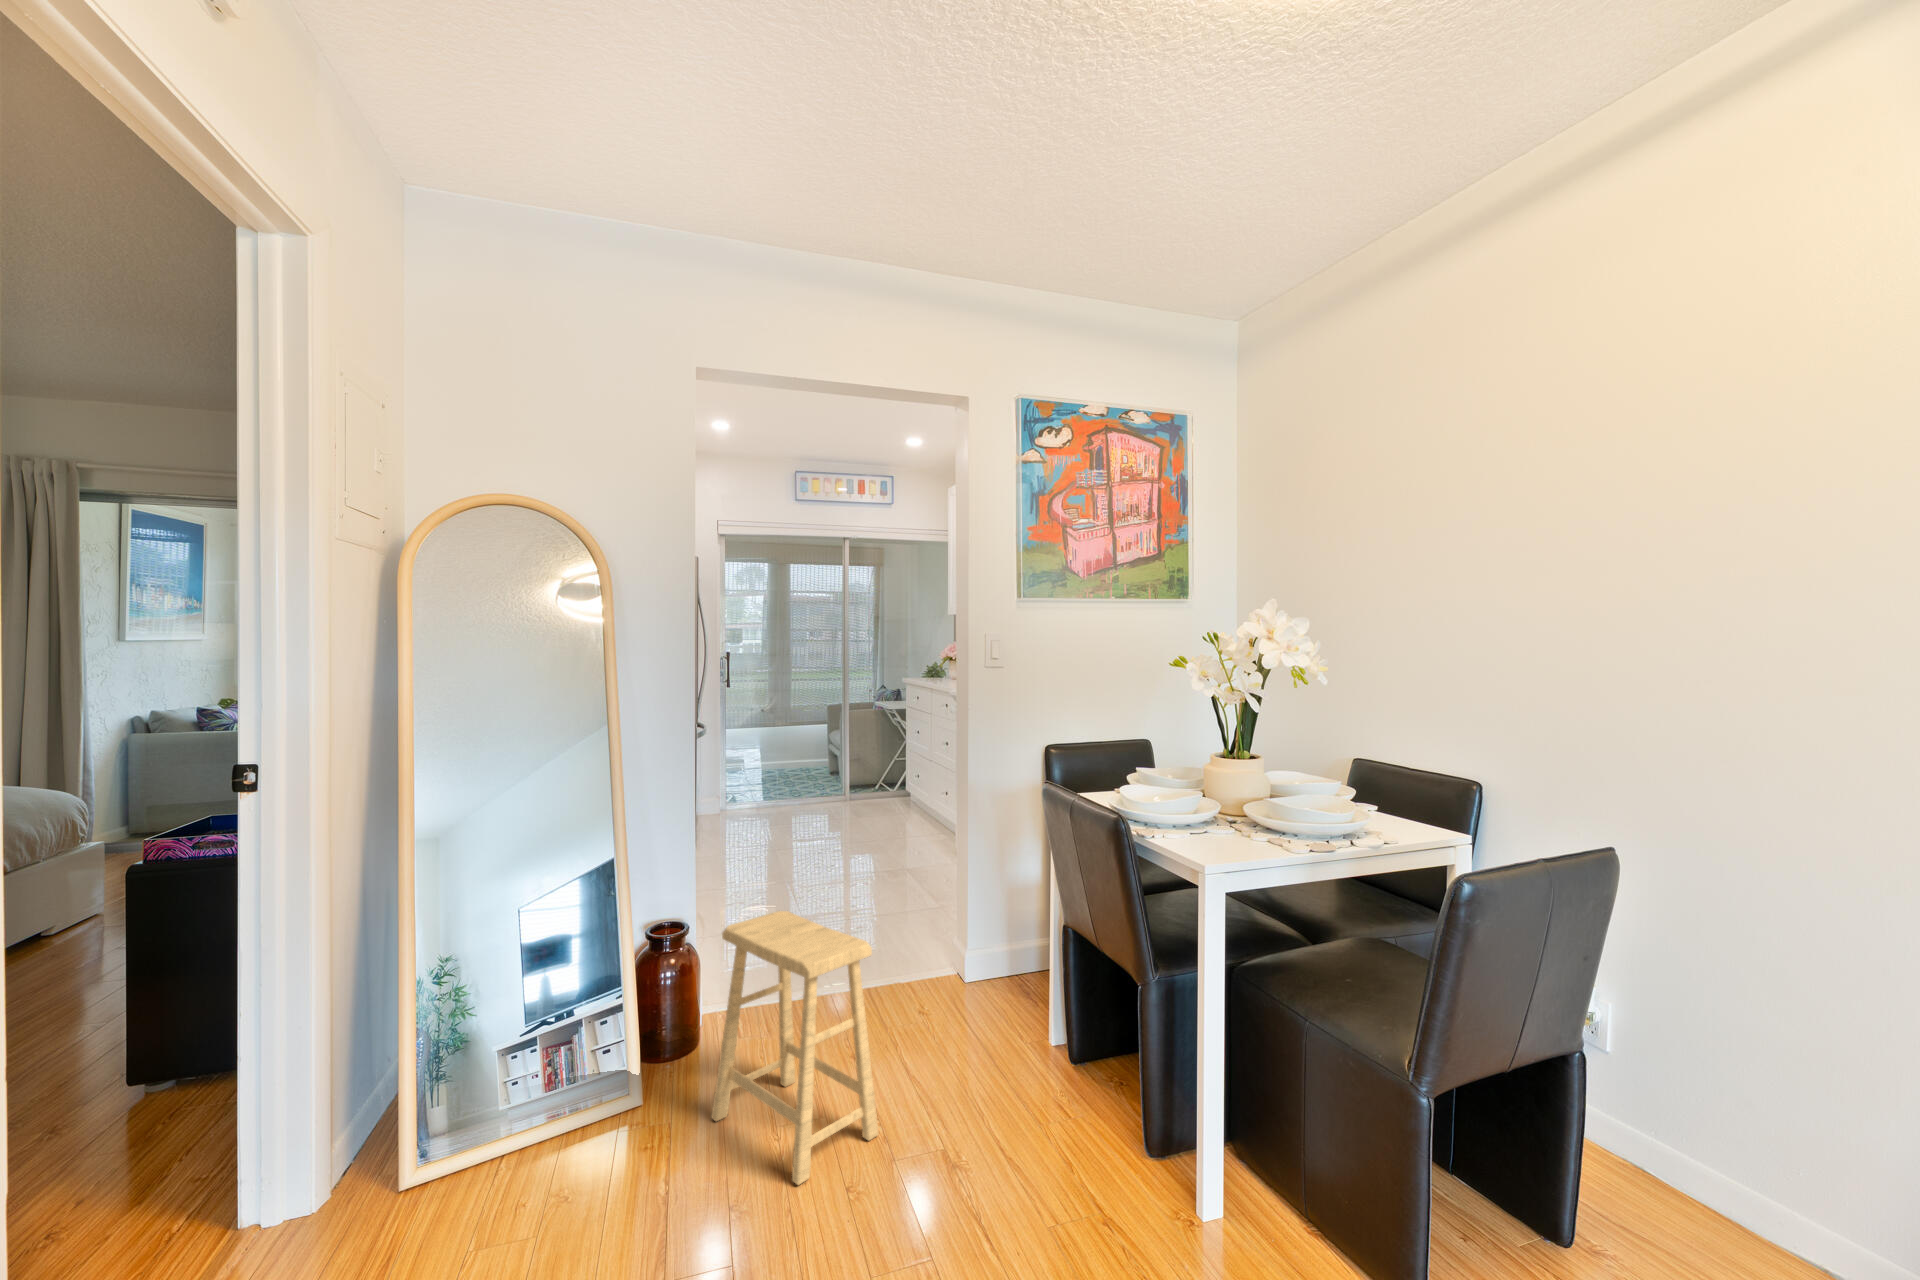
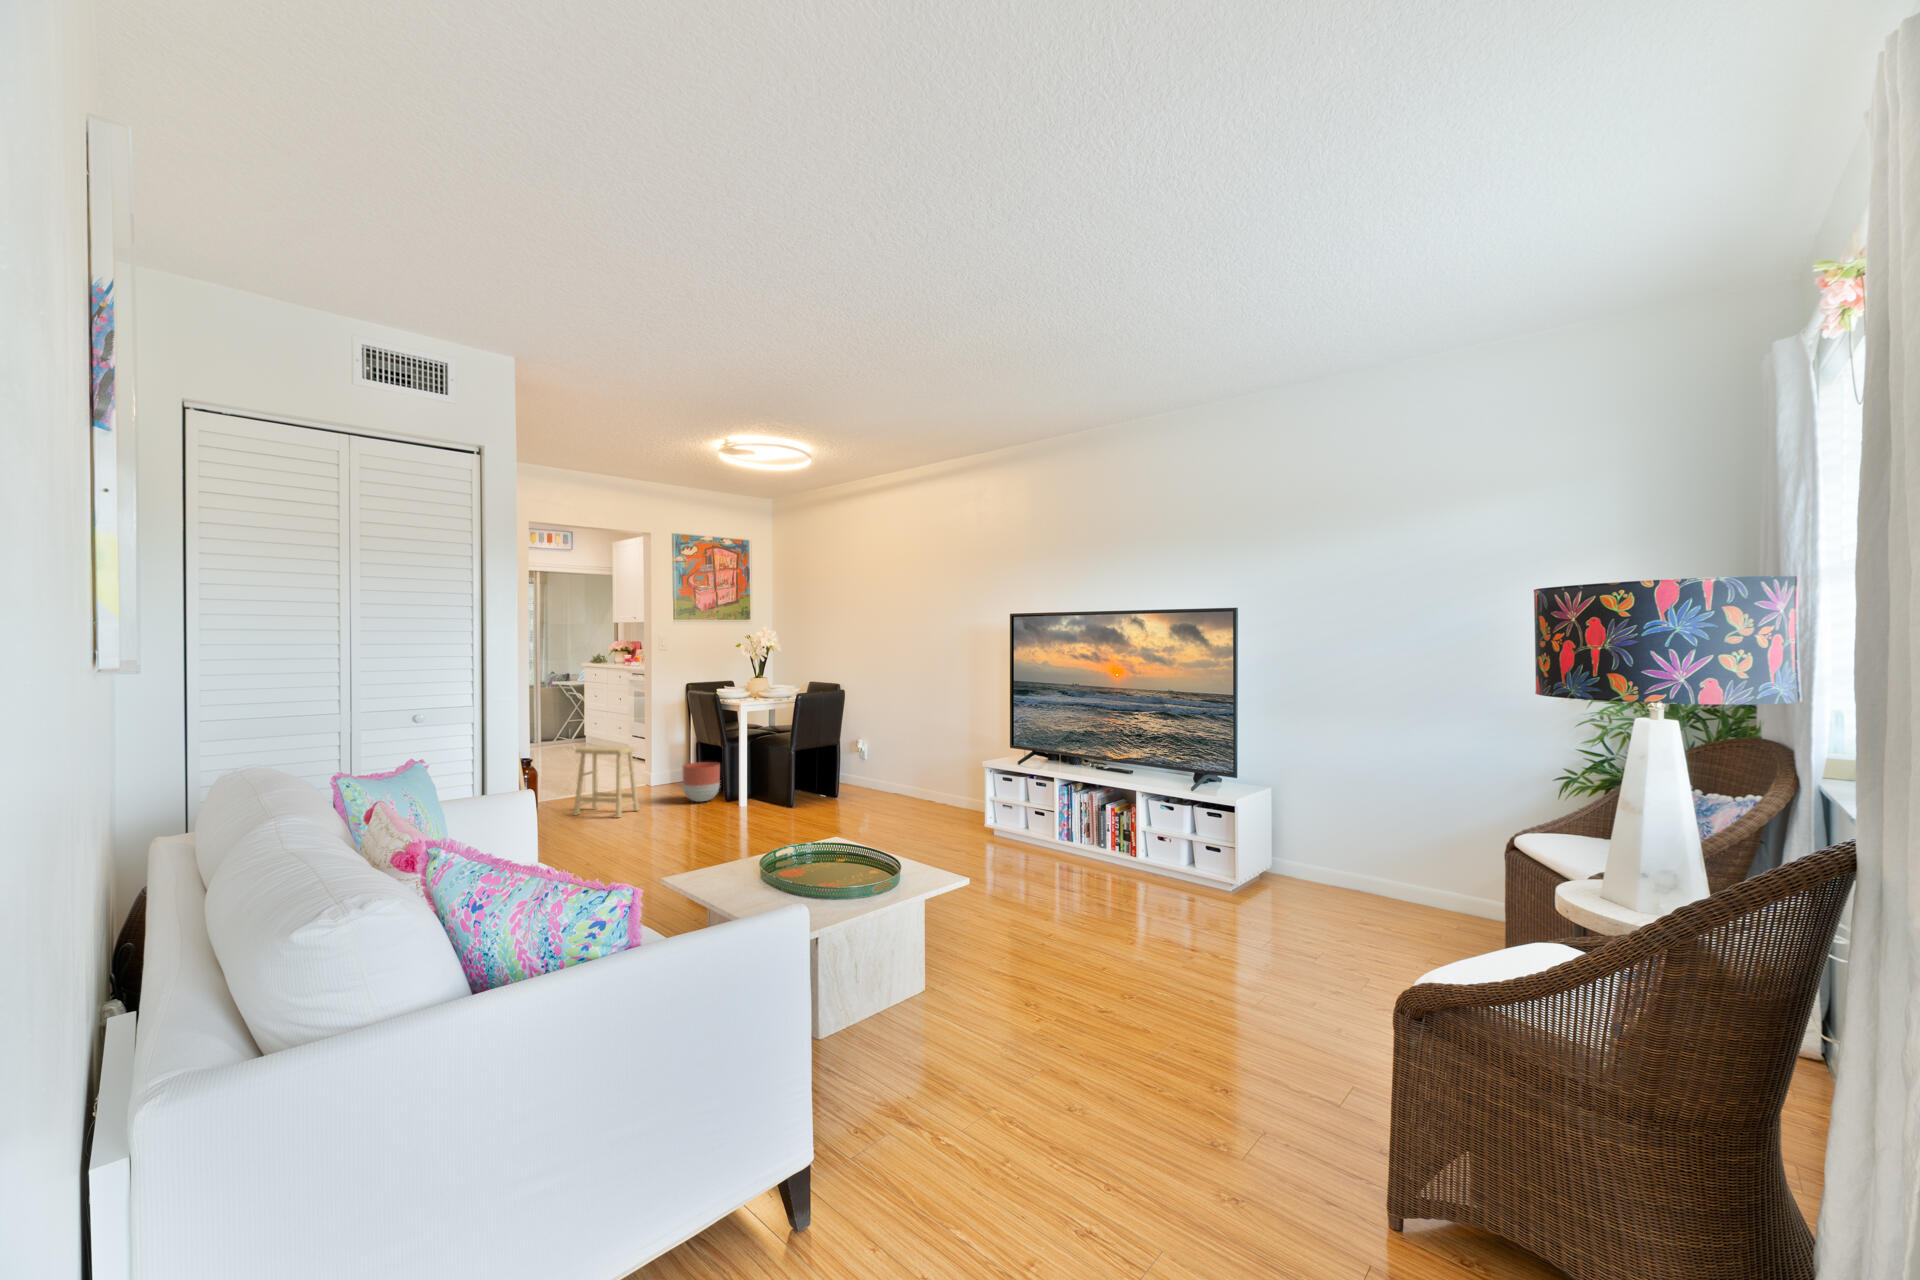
planter: none [1010,978,1117,1121] -> present [683,762,720,802]

